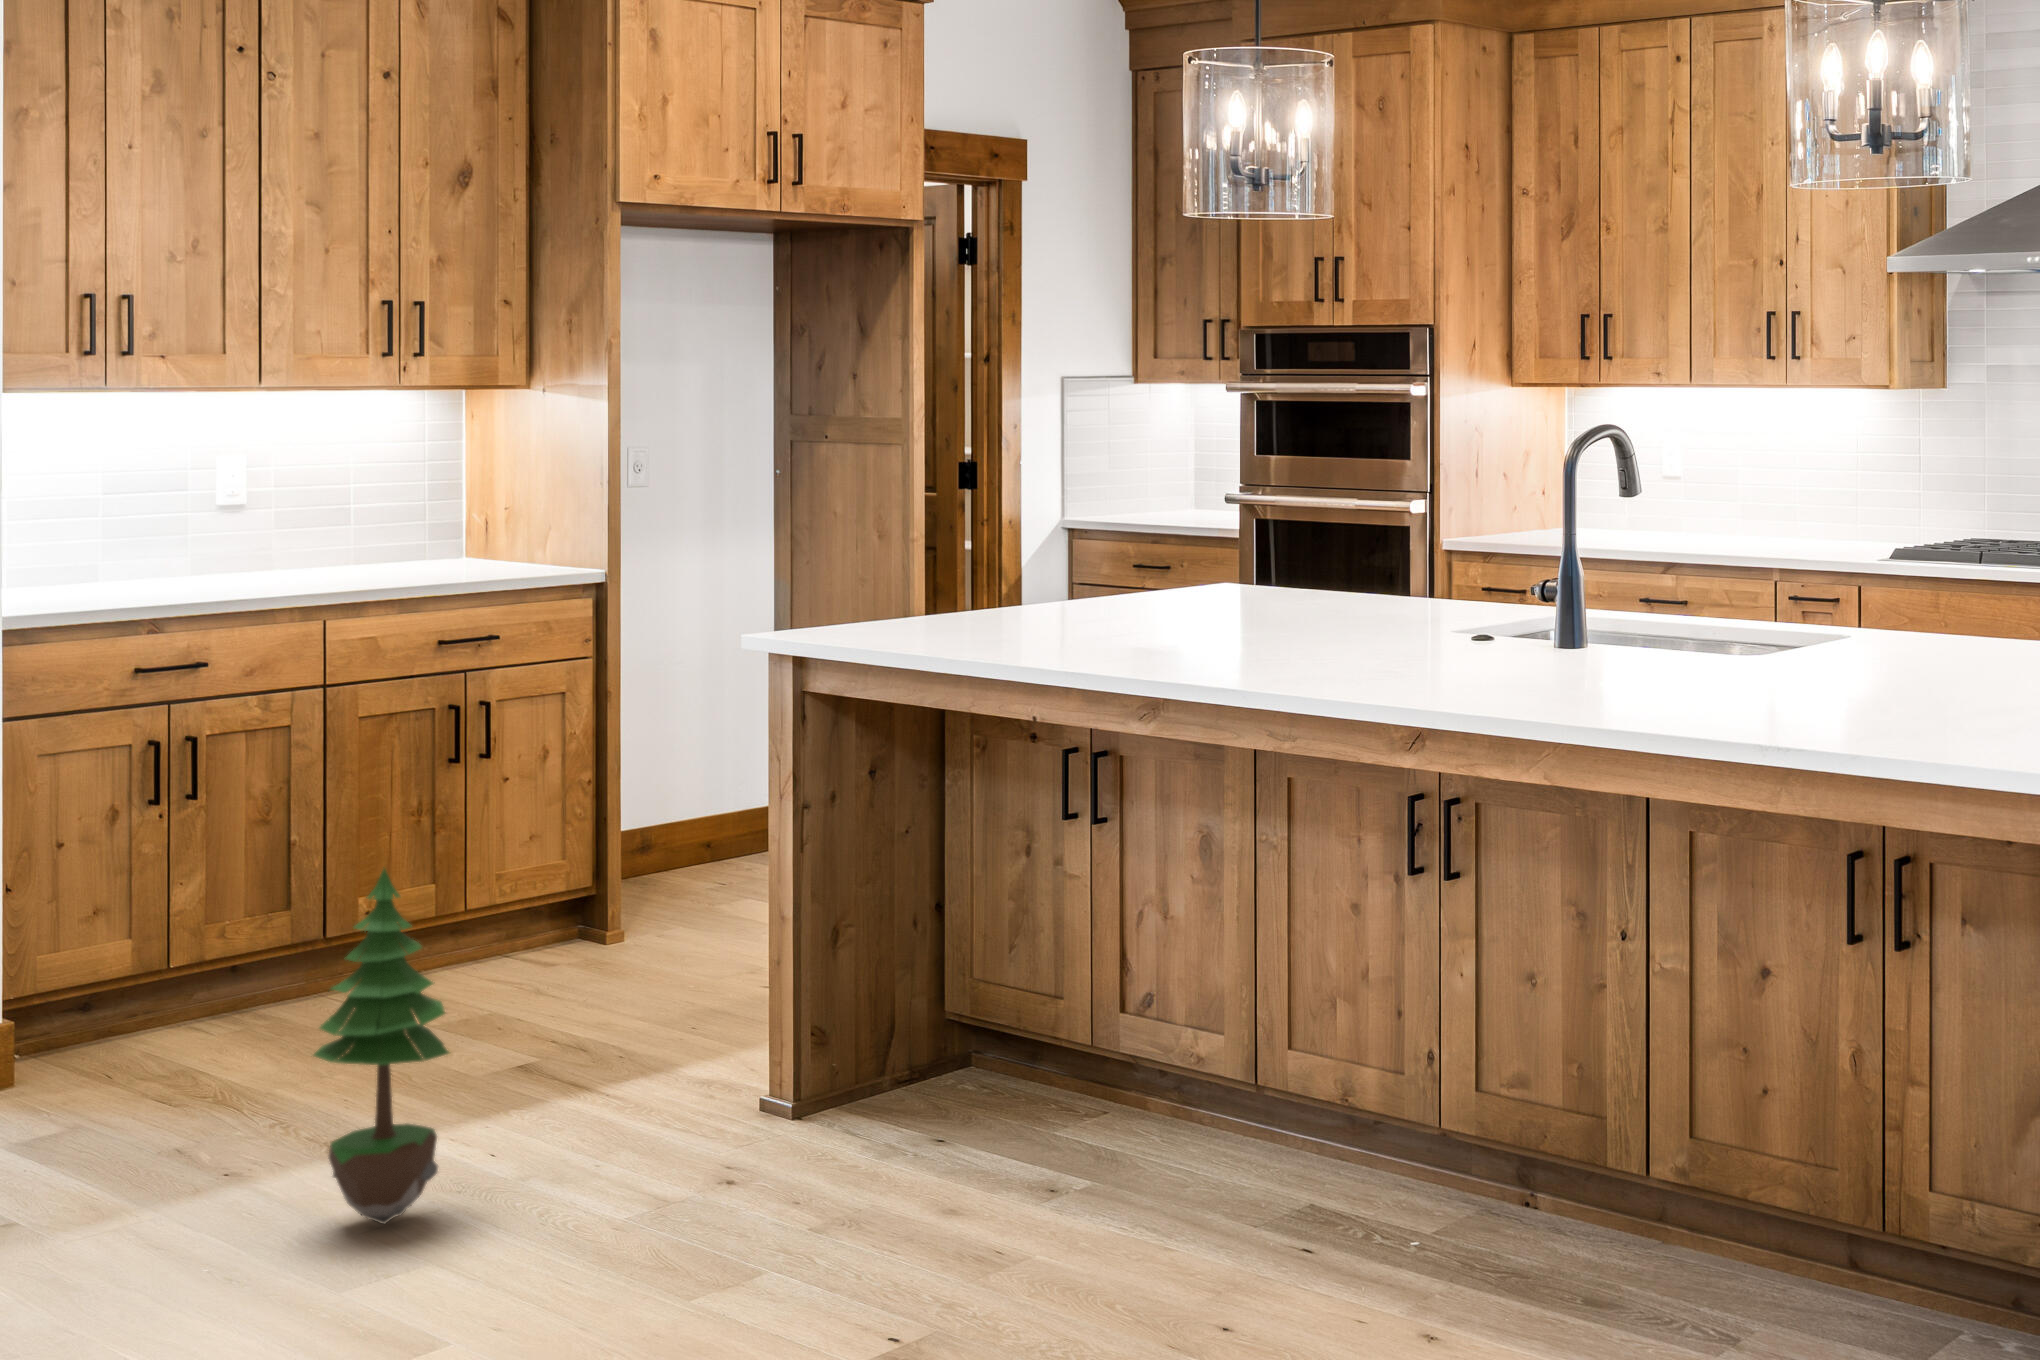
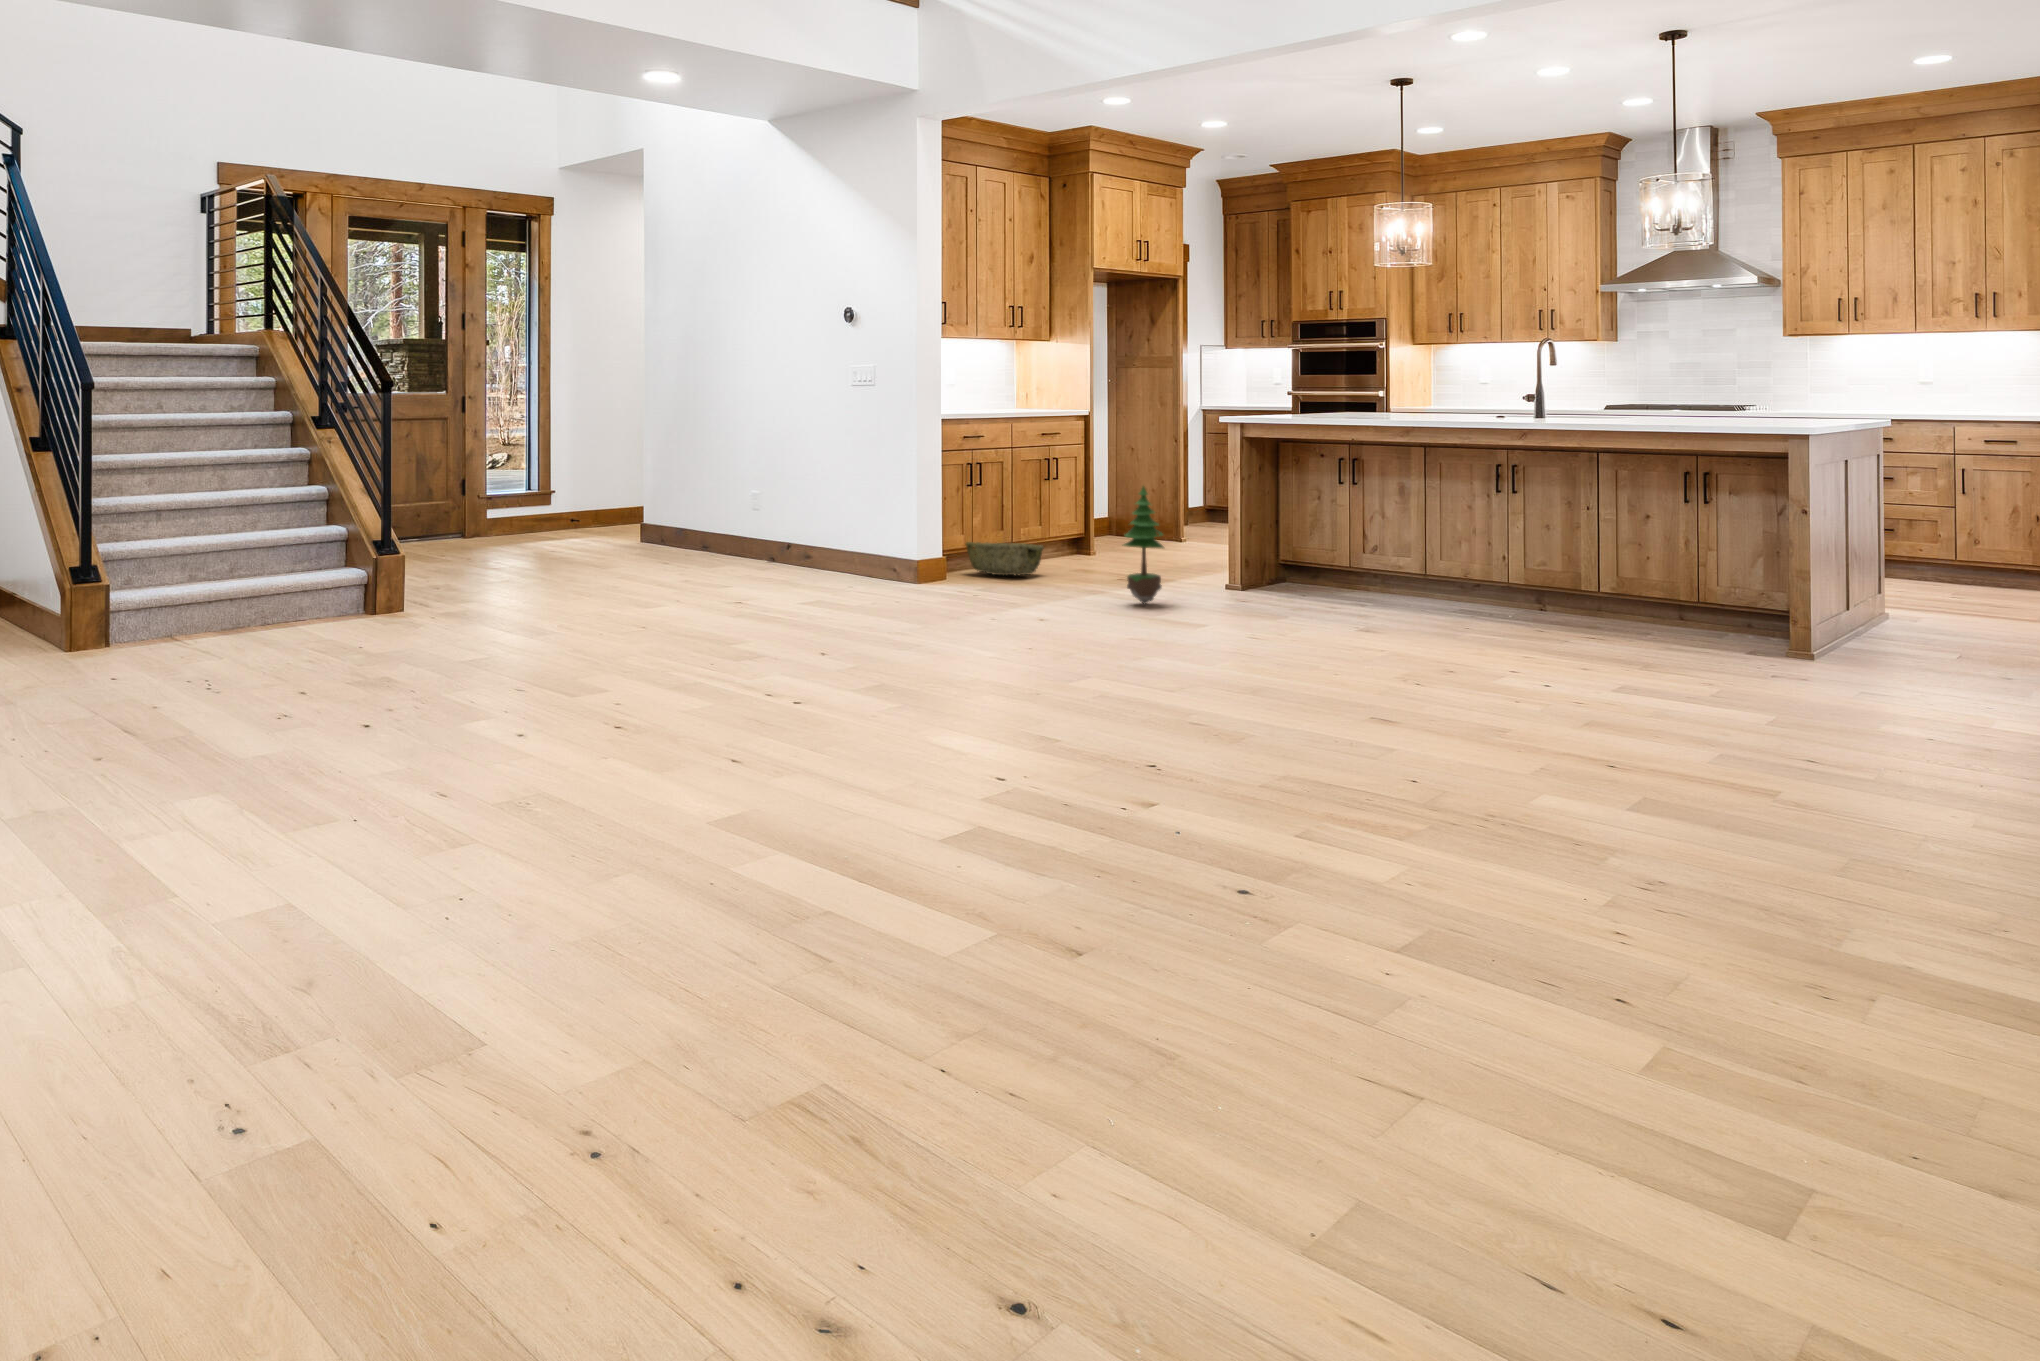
woven basket: none [69,971,298,1076] -> present [966,542,1044,575]

